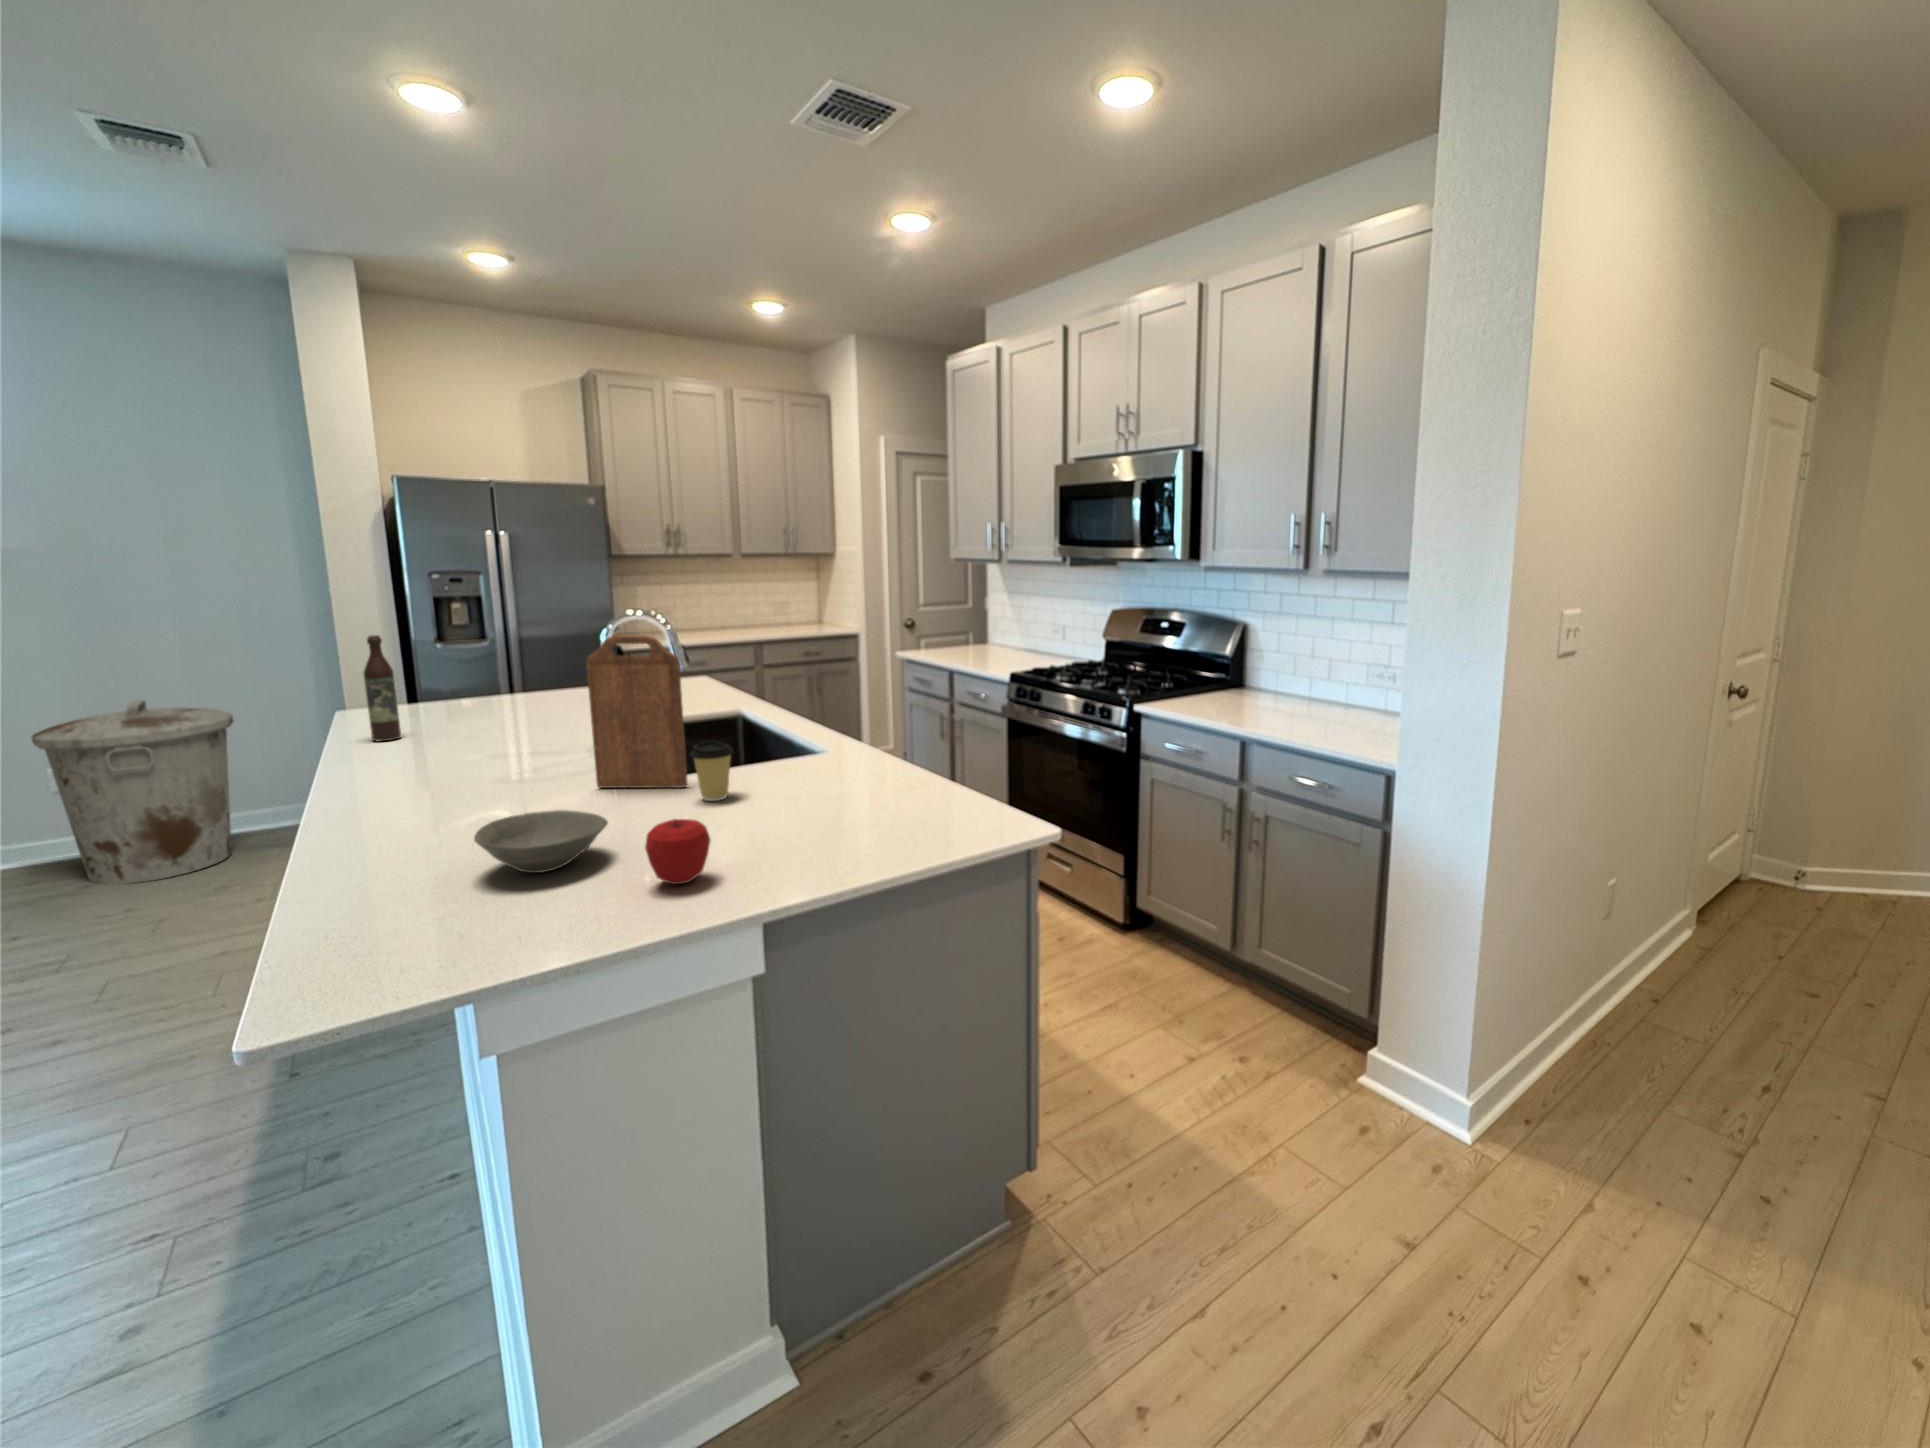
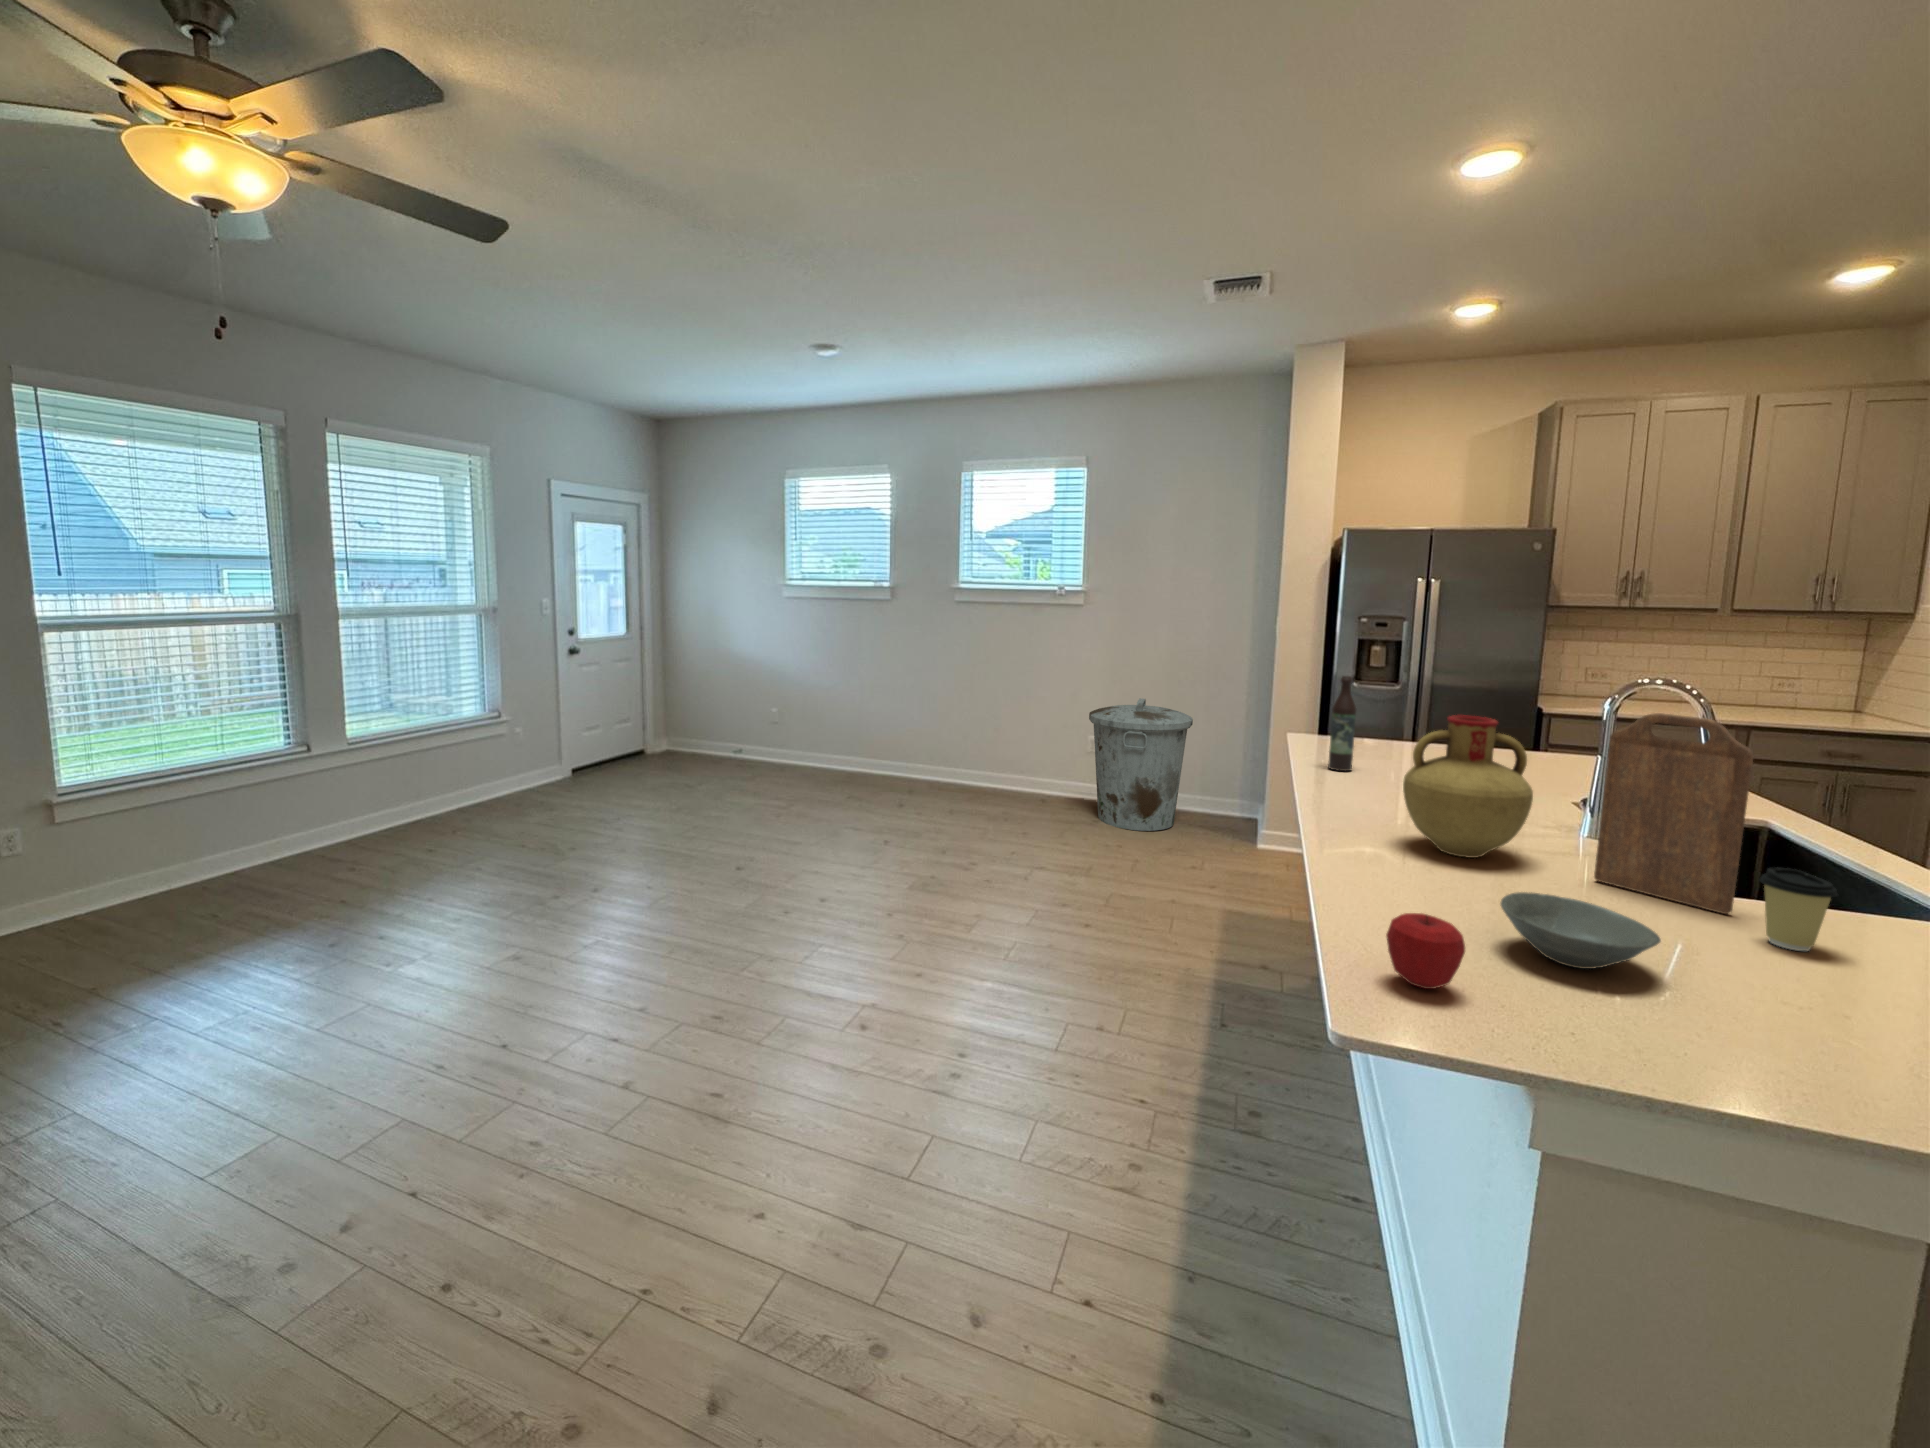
vase: none [412,659,540,800] -> present [1403,715,1533,858]
apple: present [645,819,711,884] -> present [1386,913,1465,989]

